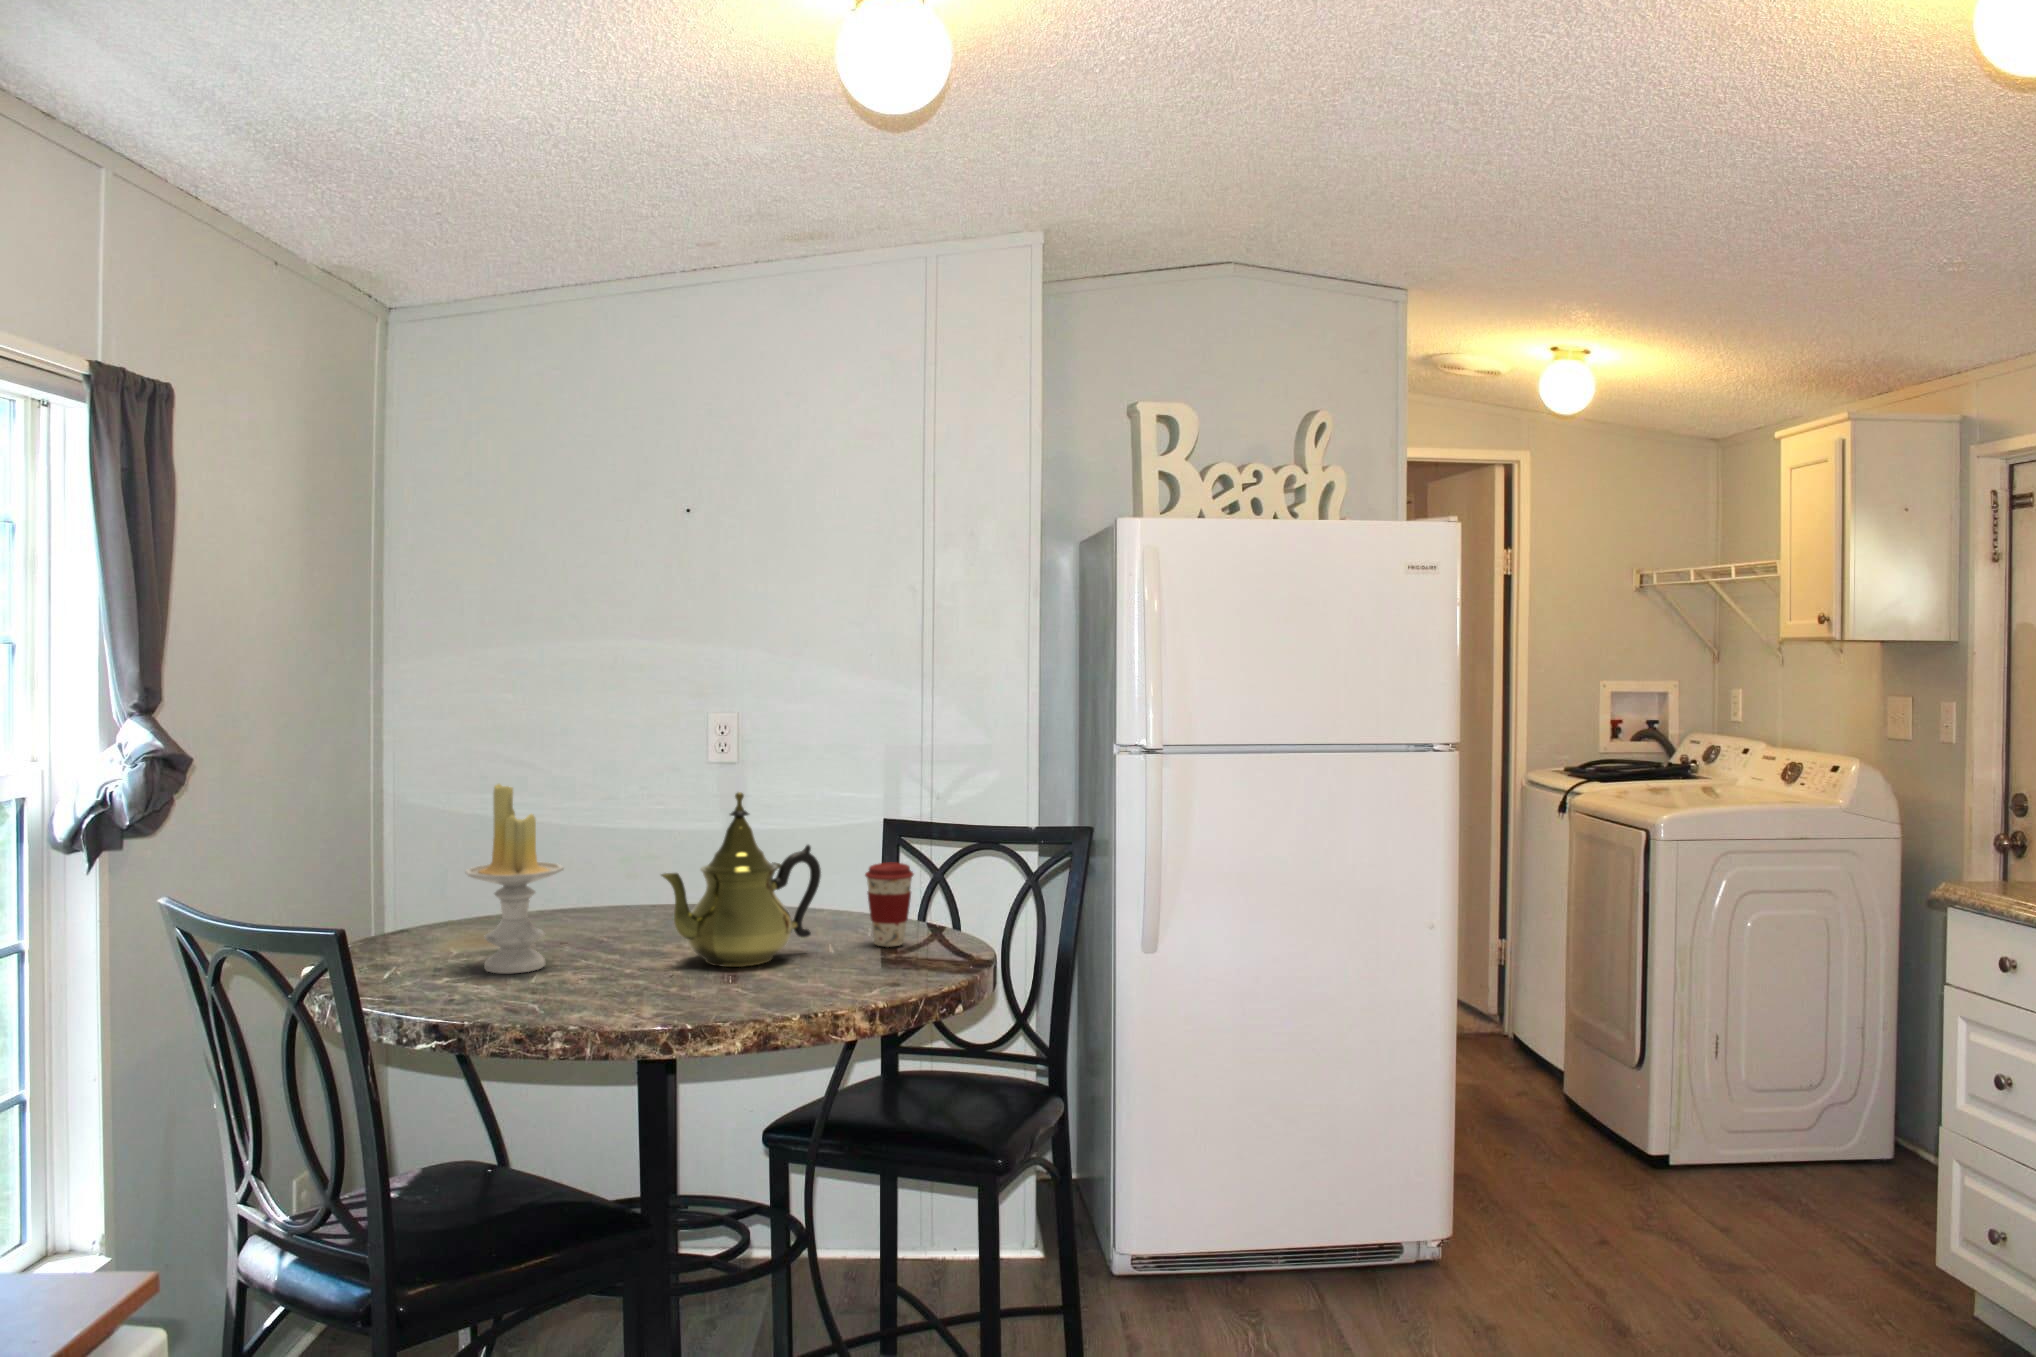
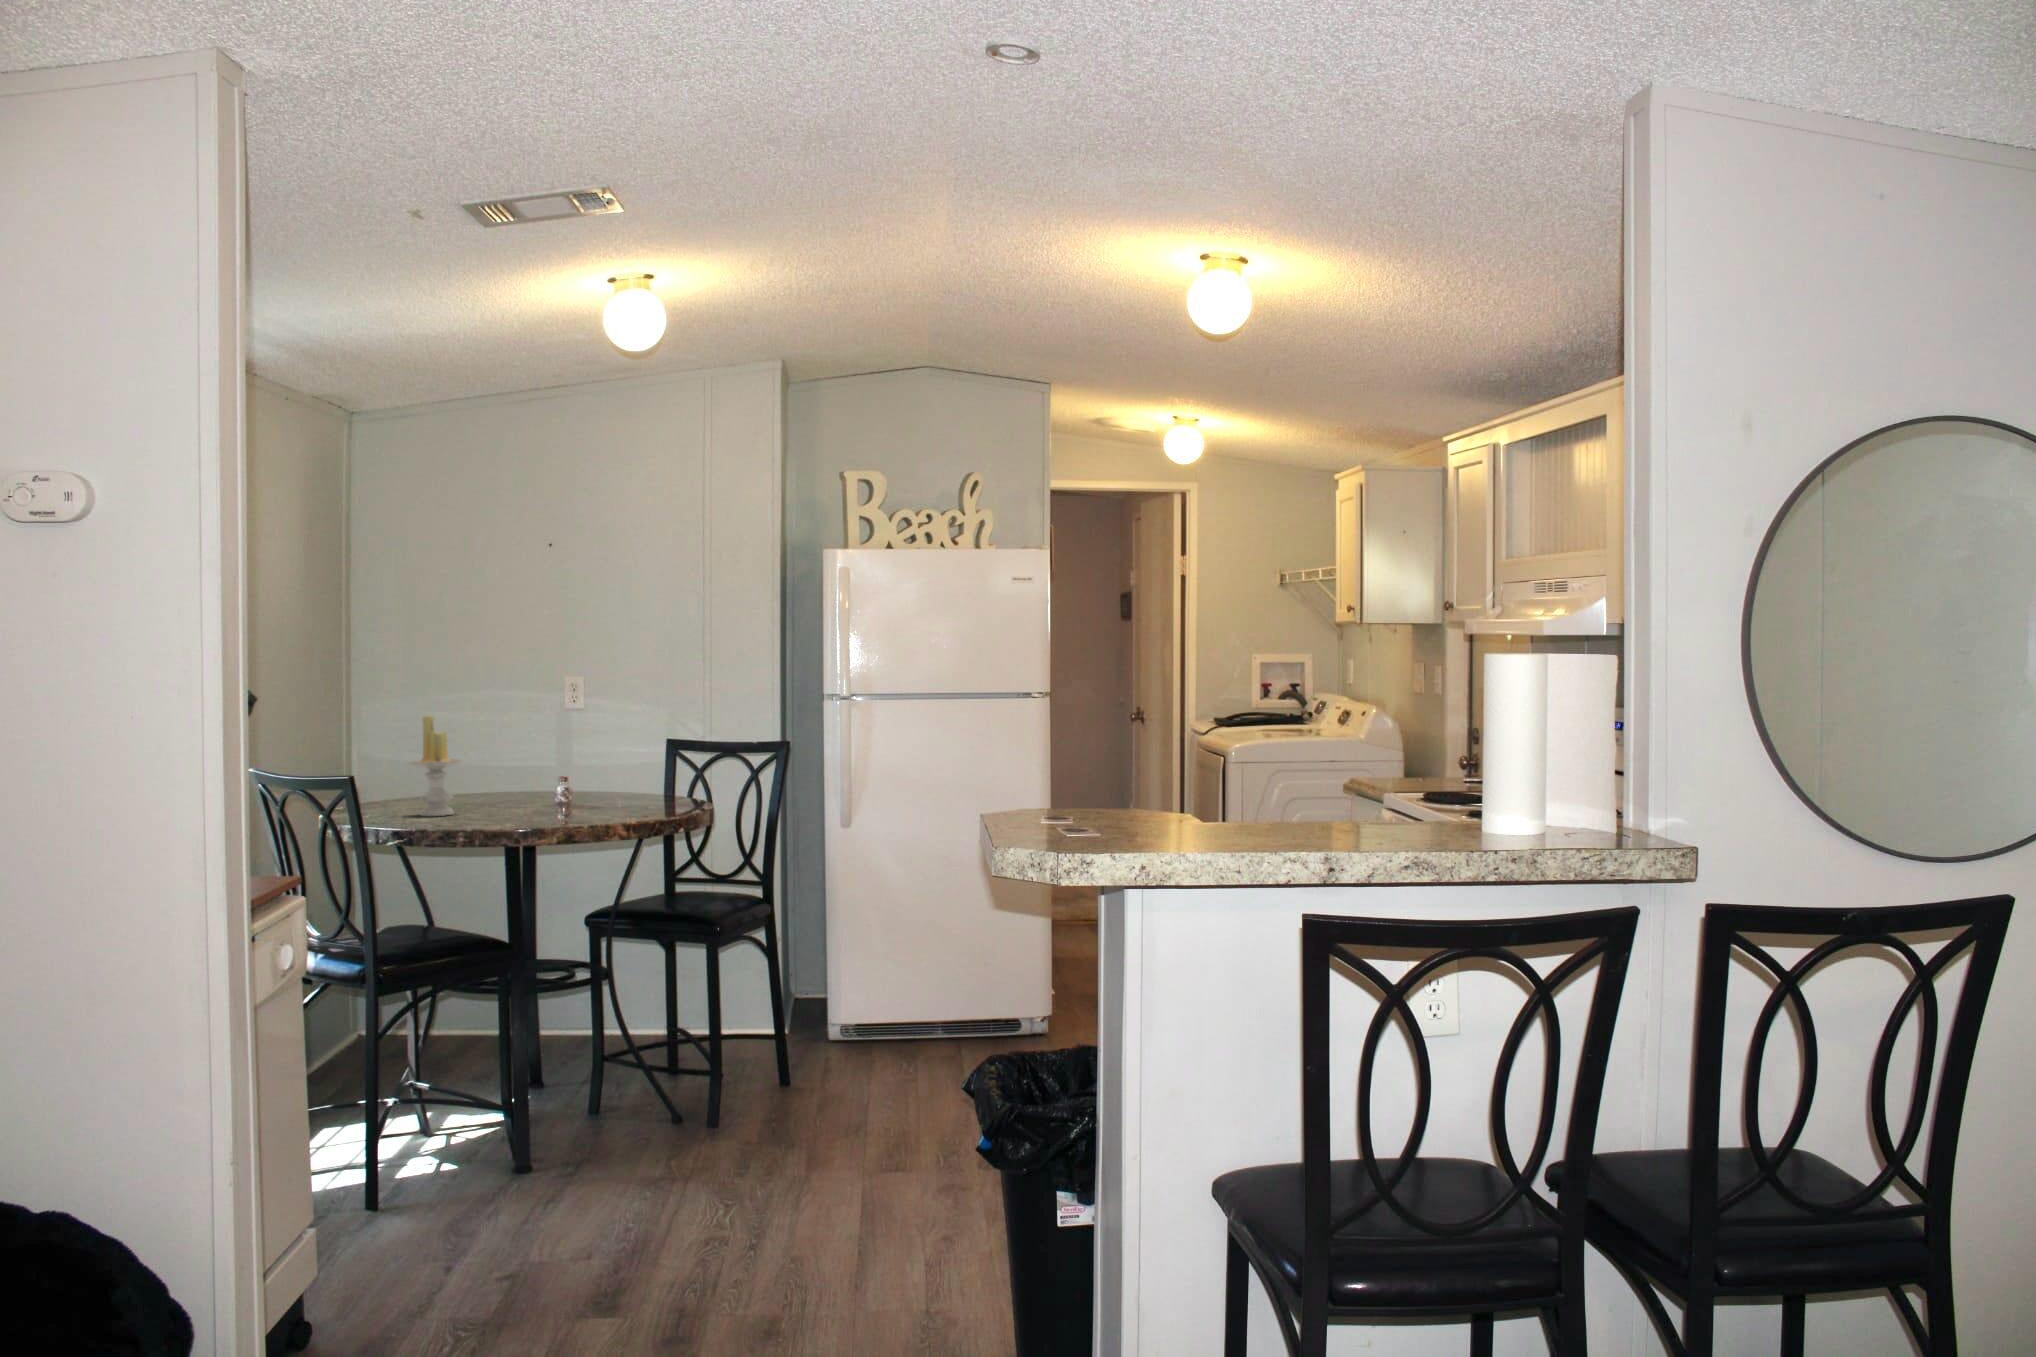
teapot: present [661,792,821,967] -> none [516,718,609,813]
coffee cup: present [865,863,914,947] -> none [637,760,665,806]

